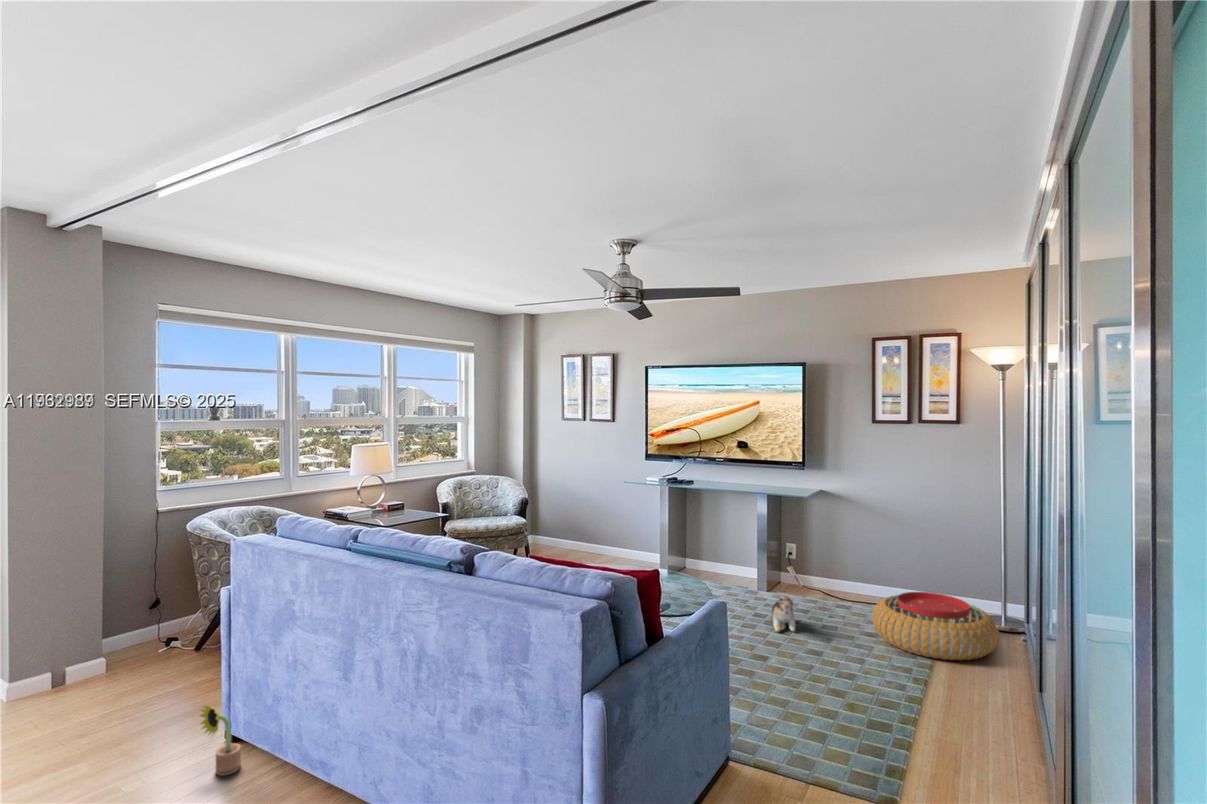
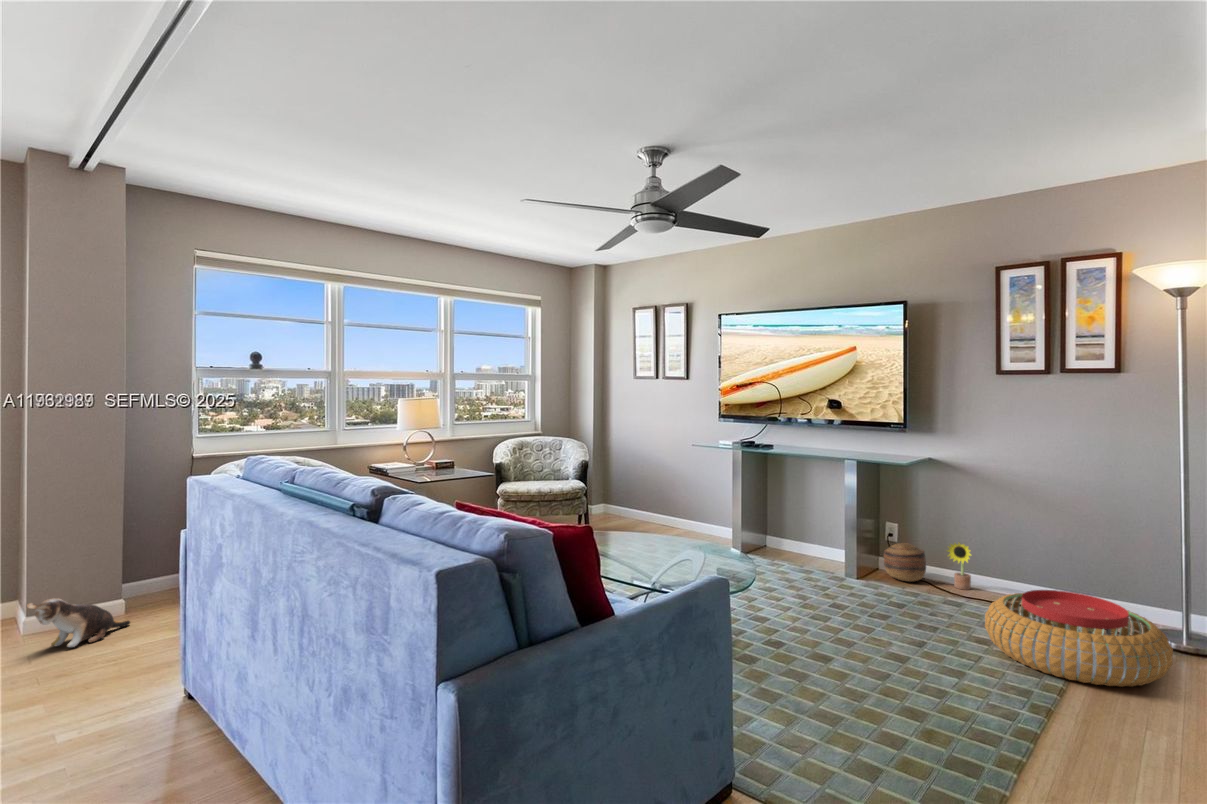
basket: none [787,559,820,591] -> present [884,543,926,582]
plush toy: present [771,595,795,632] -> present [27,598,130,647]
decorative plant: present [200,705,241,775] -> present [947,542,971,590]

